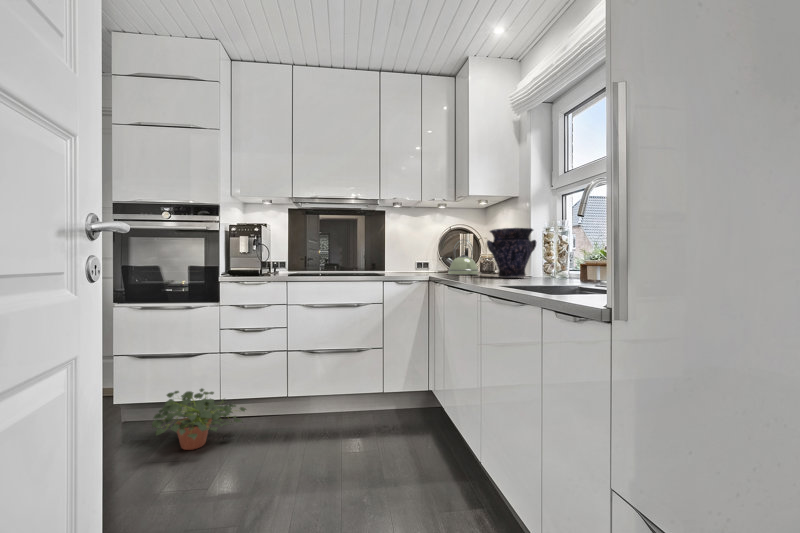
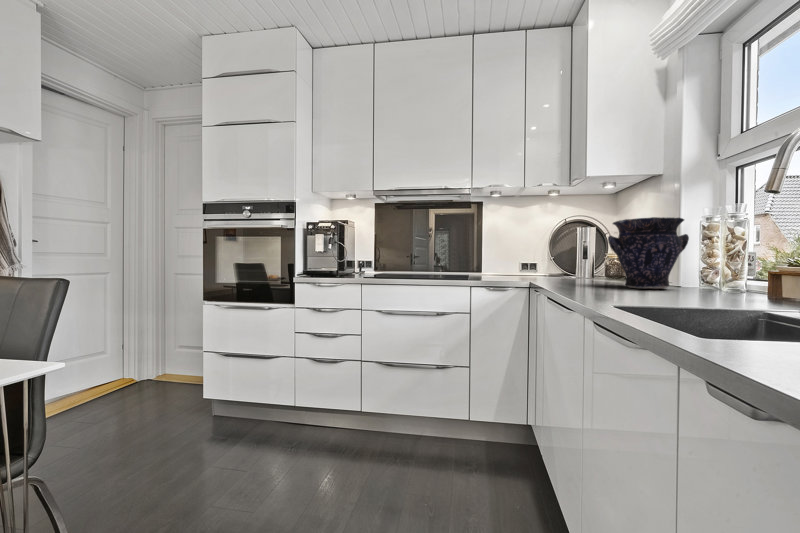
kettle: present [446,240,479,275] -> none [554,235,600,281]
potted plant: present [152,389,246,450] -> none [219,391,316,457]

